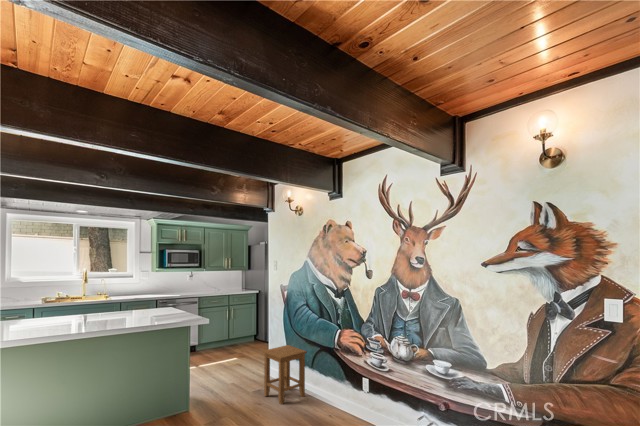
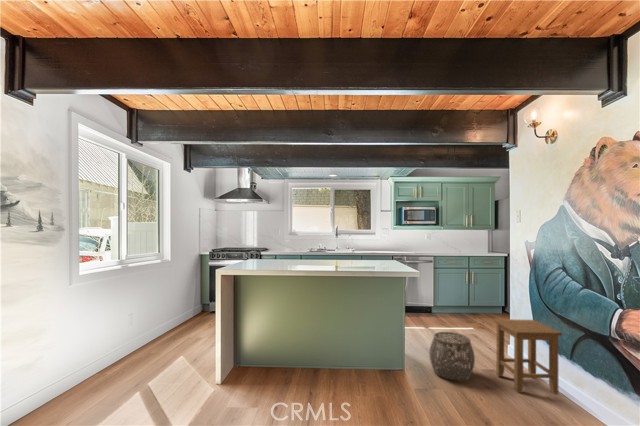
woven basket: none [213,369,250,412] -> present [429,332,475,381]

